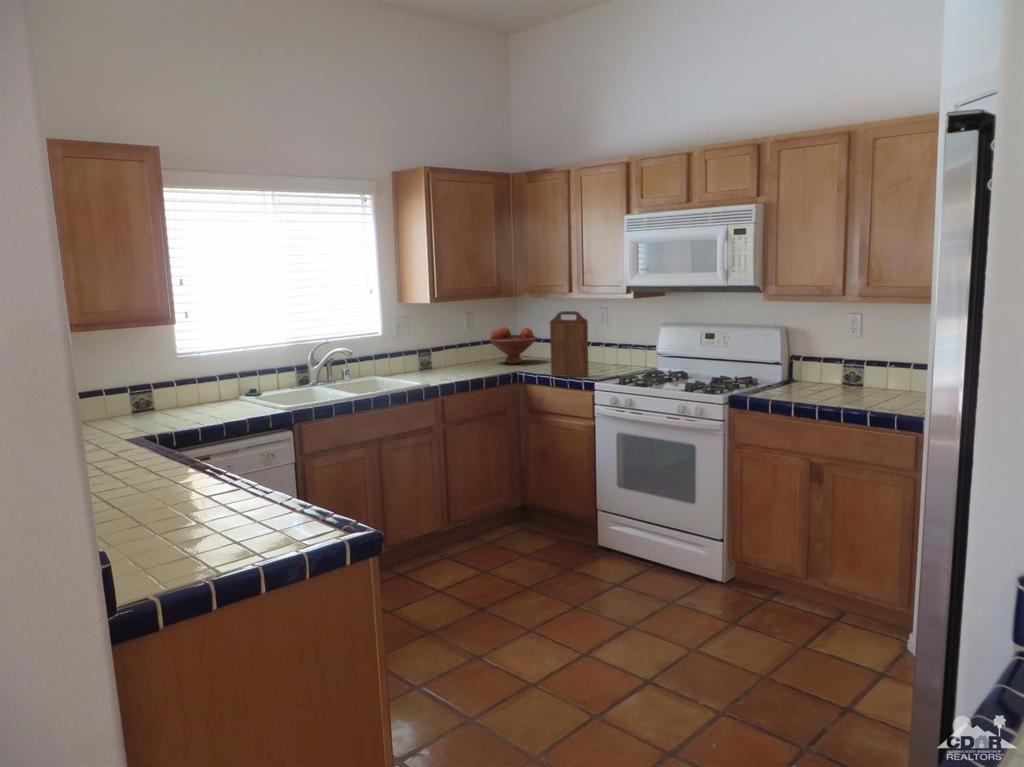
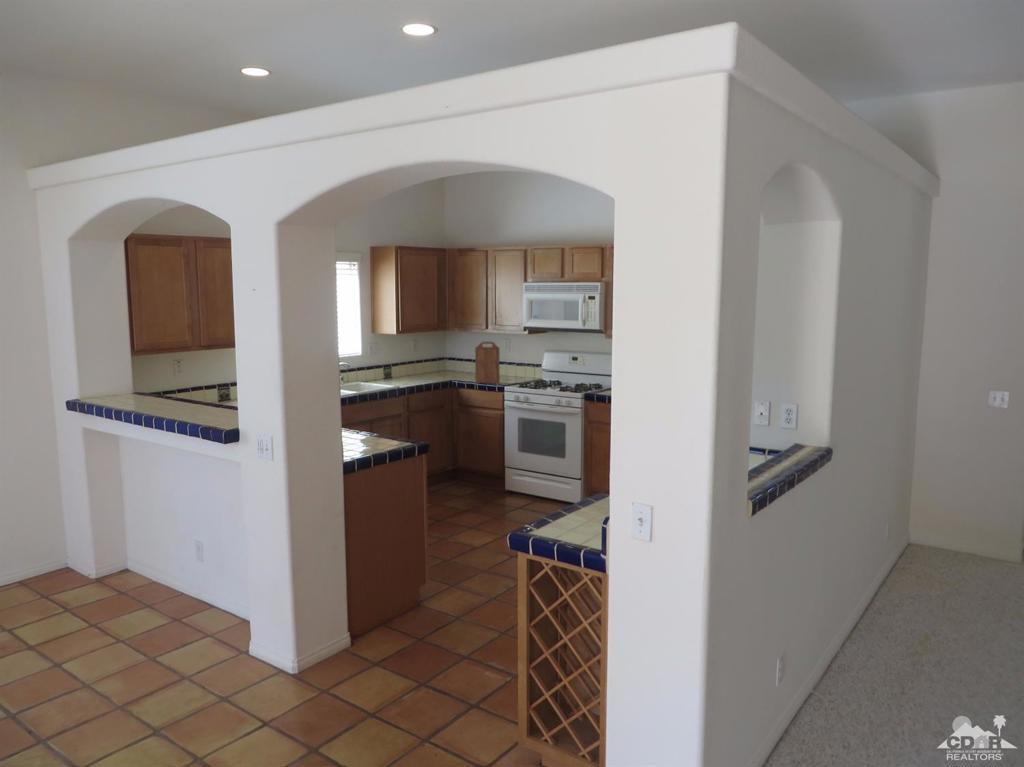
fruit bowl: present [489,327,537,364] -> none [429,350,461,375]

